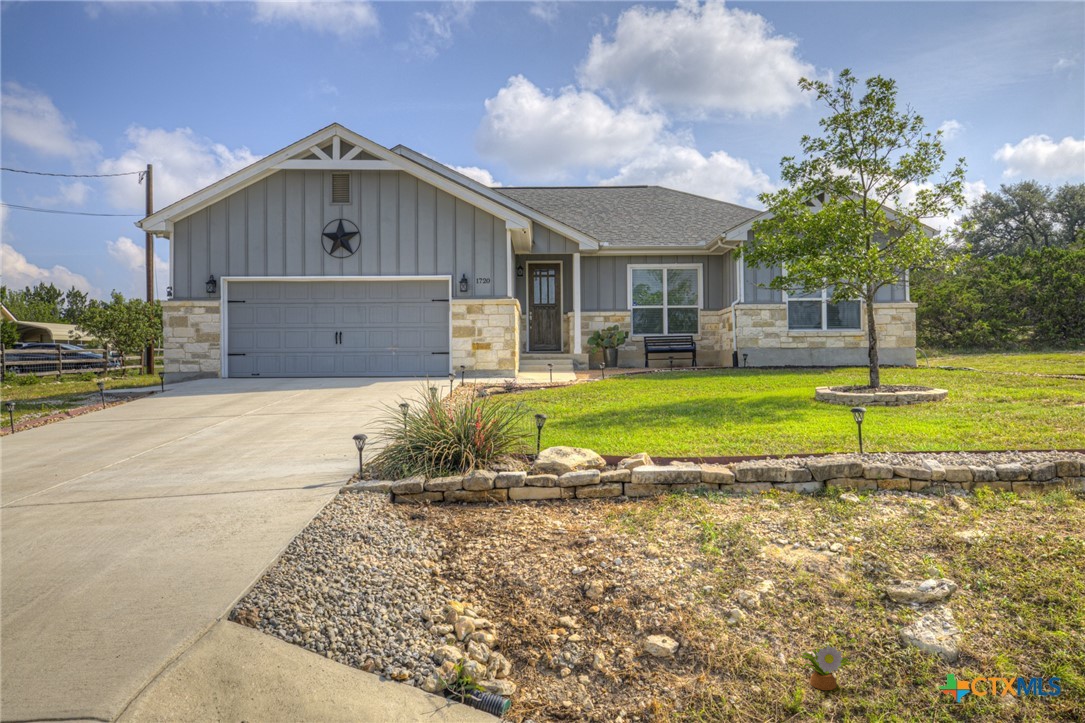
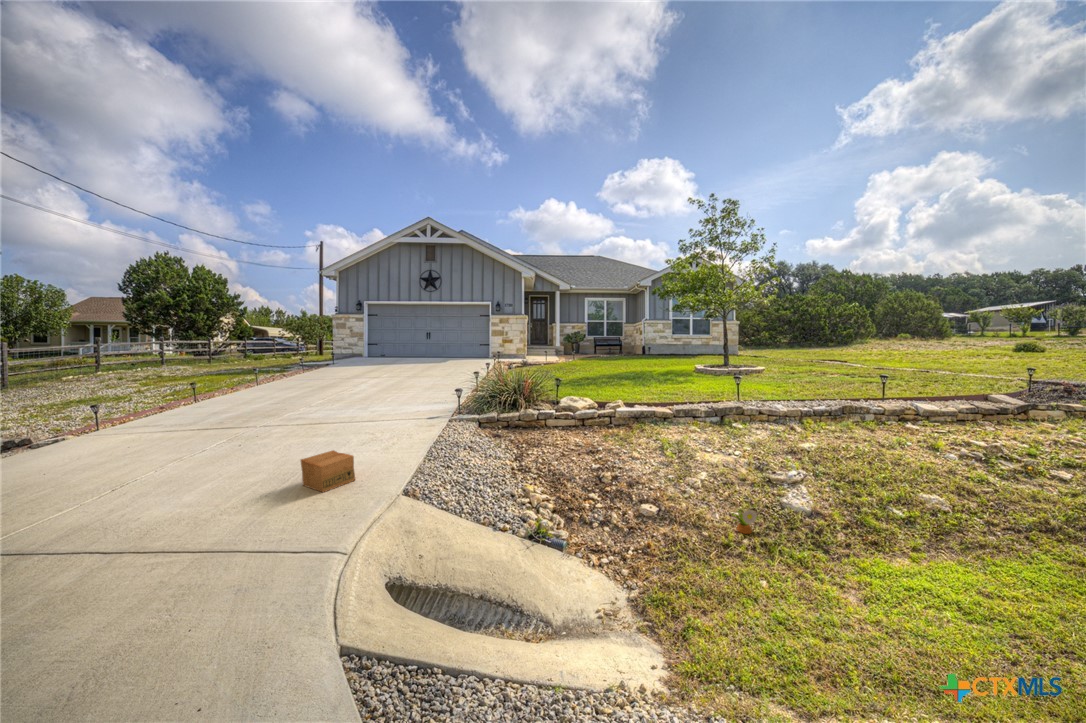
cardboard box: none [57,541,152,614] -> present [301,450,355,492]

